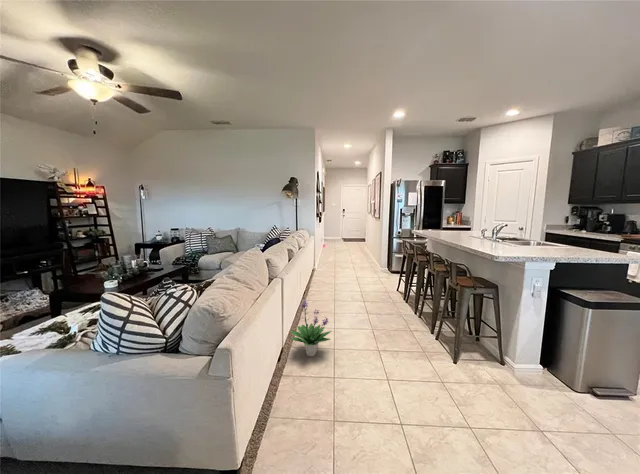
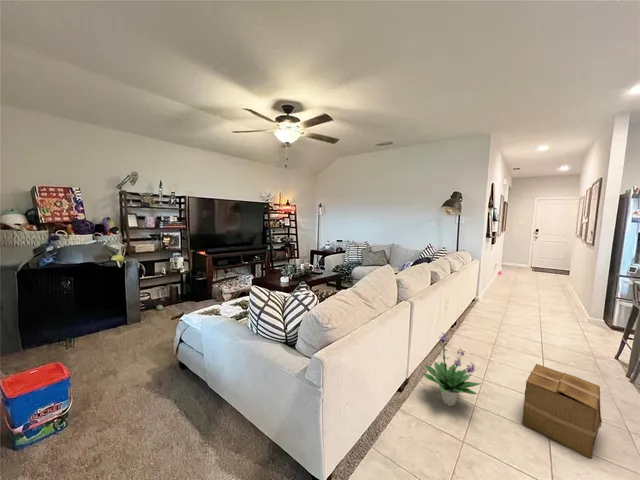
cardboard box: none [356,306,394,354] -> present [522,364,602,459]

